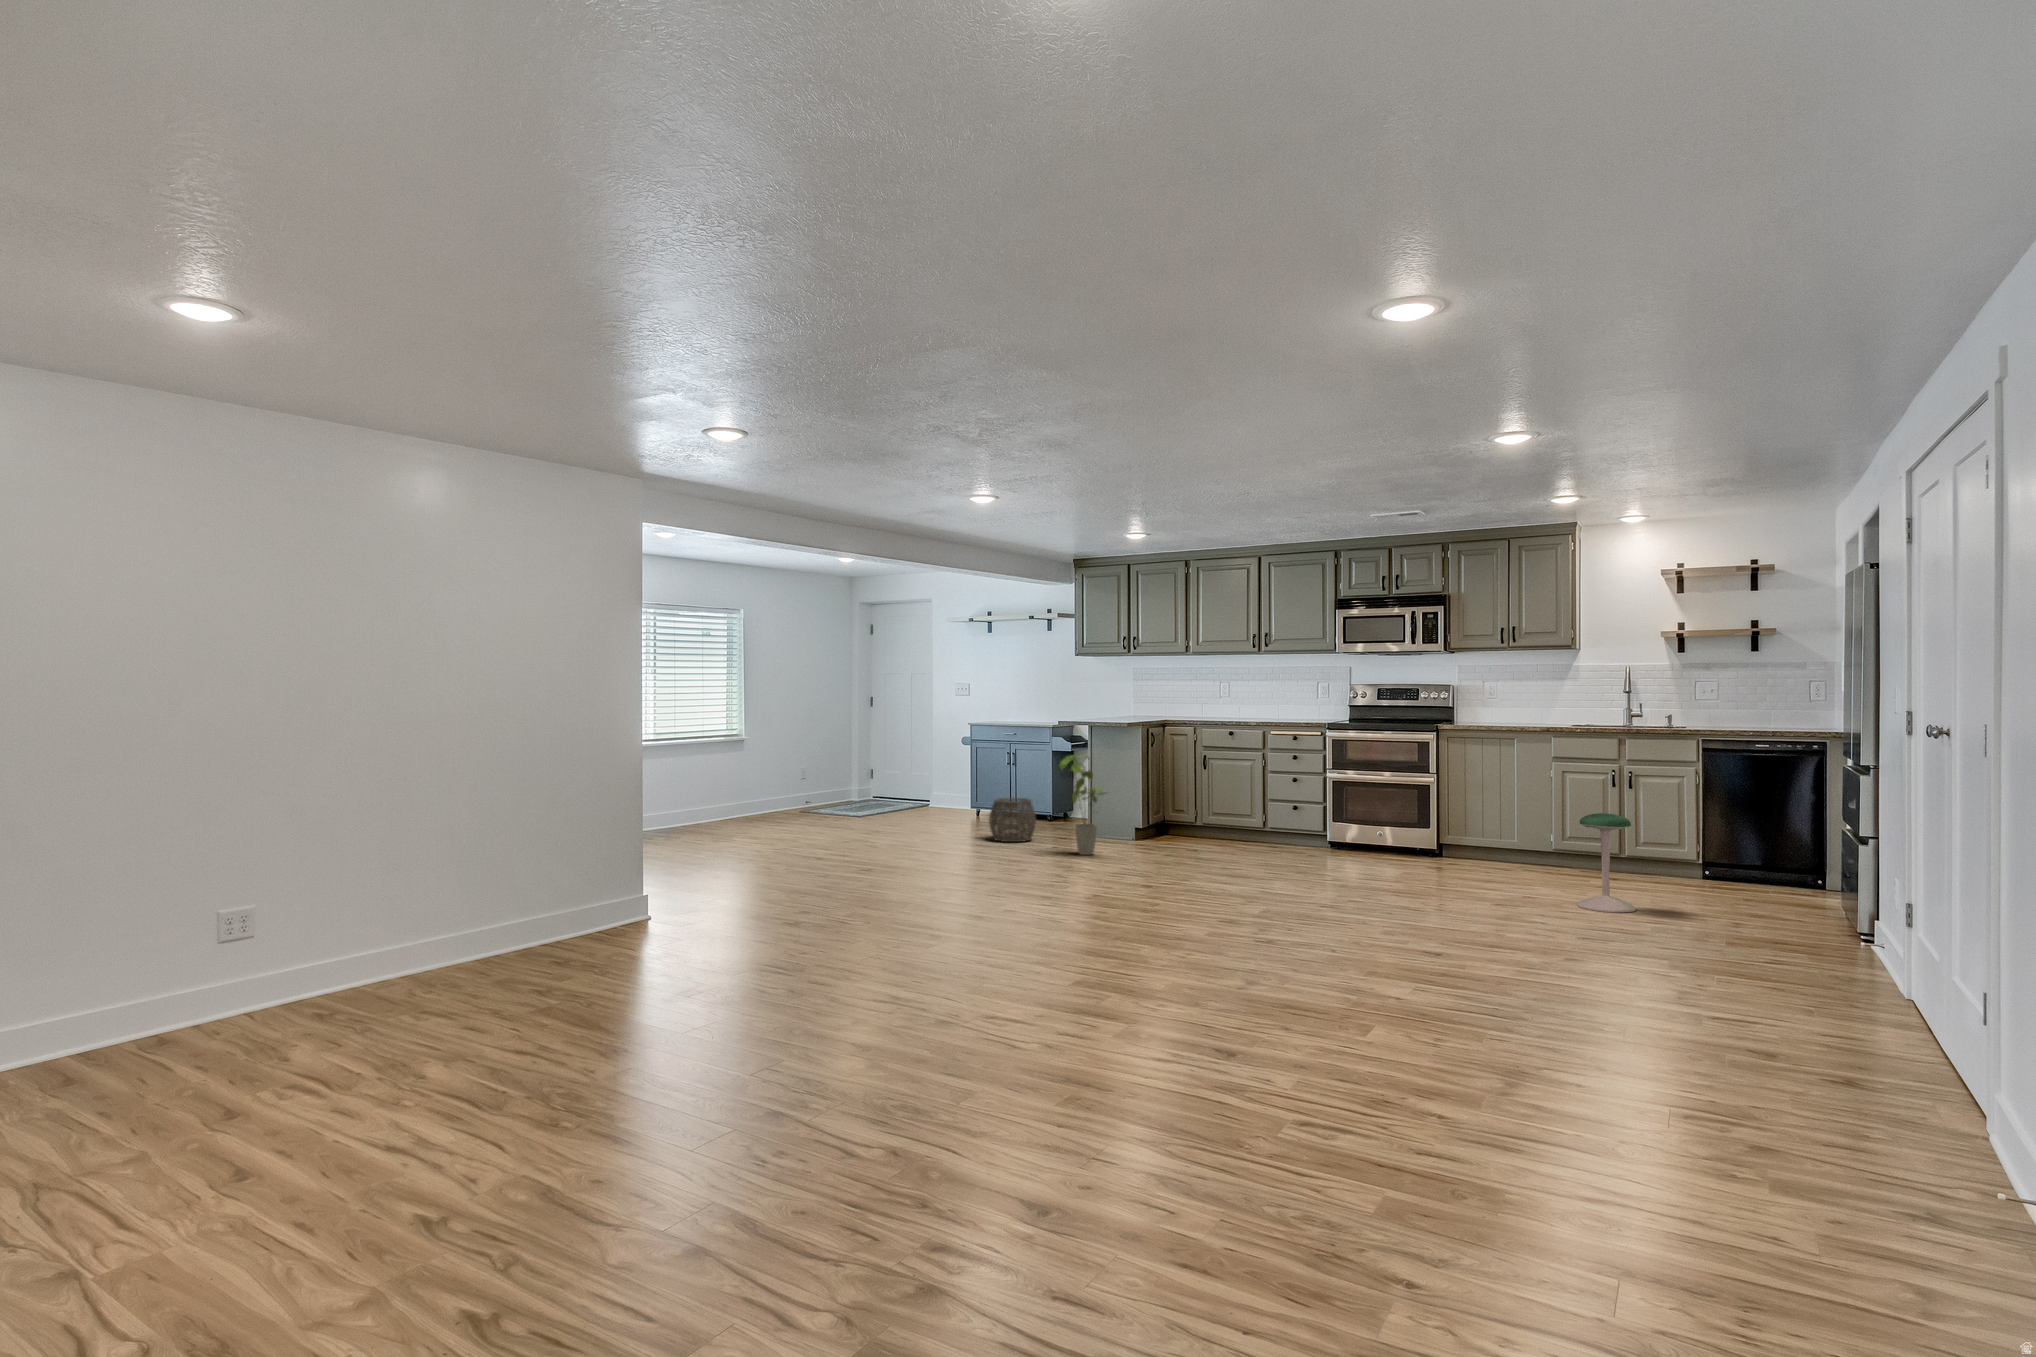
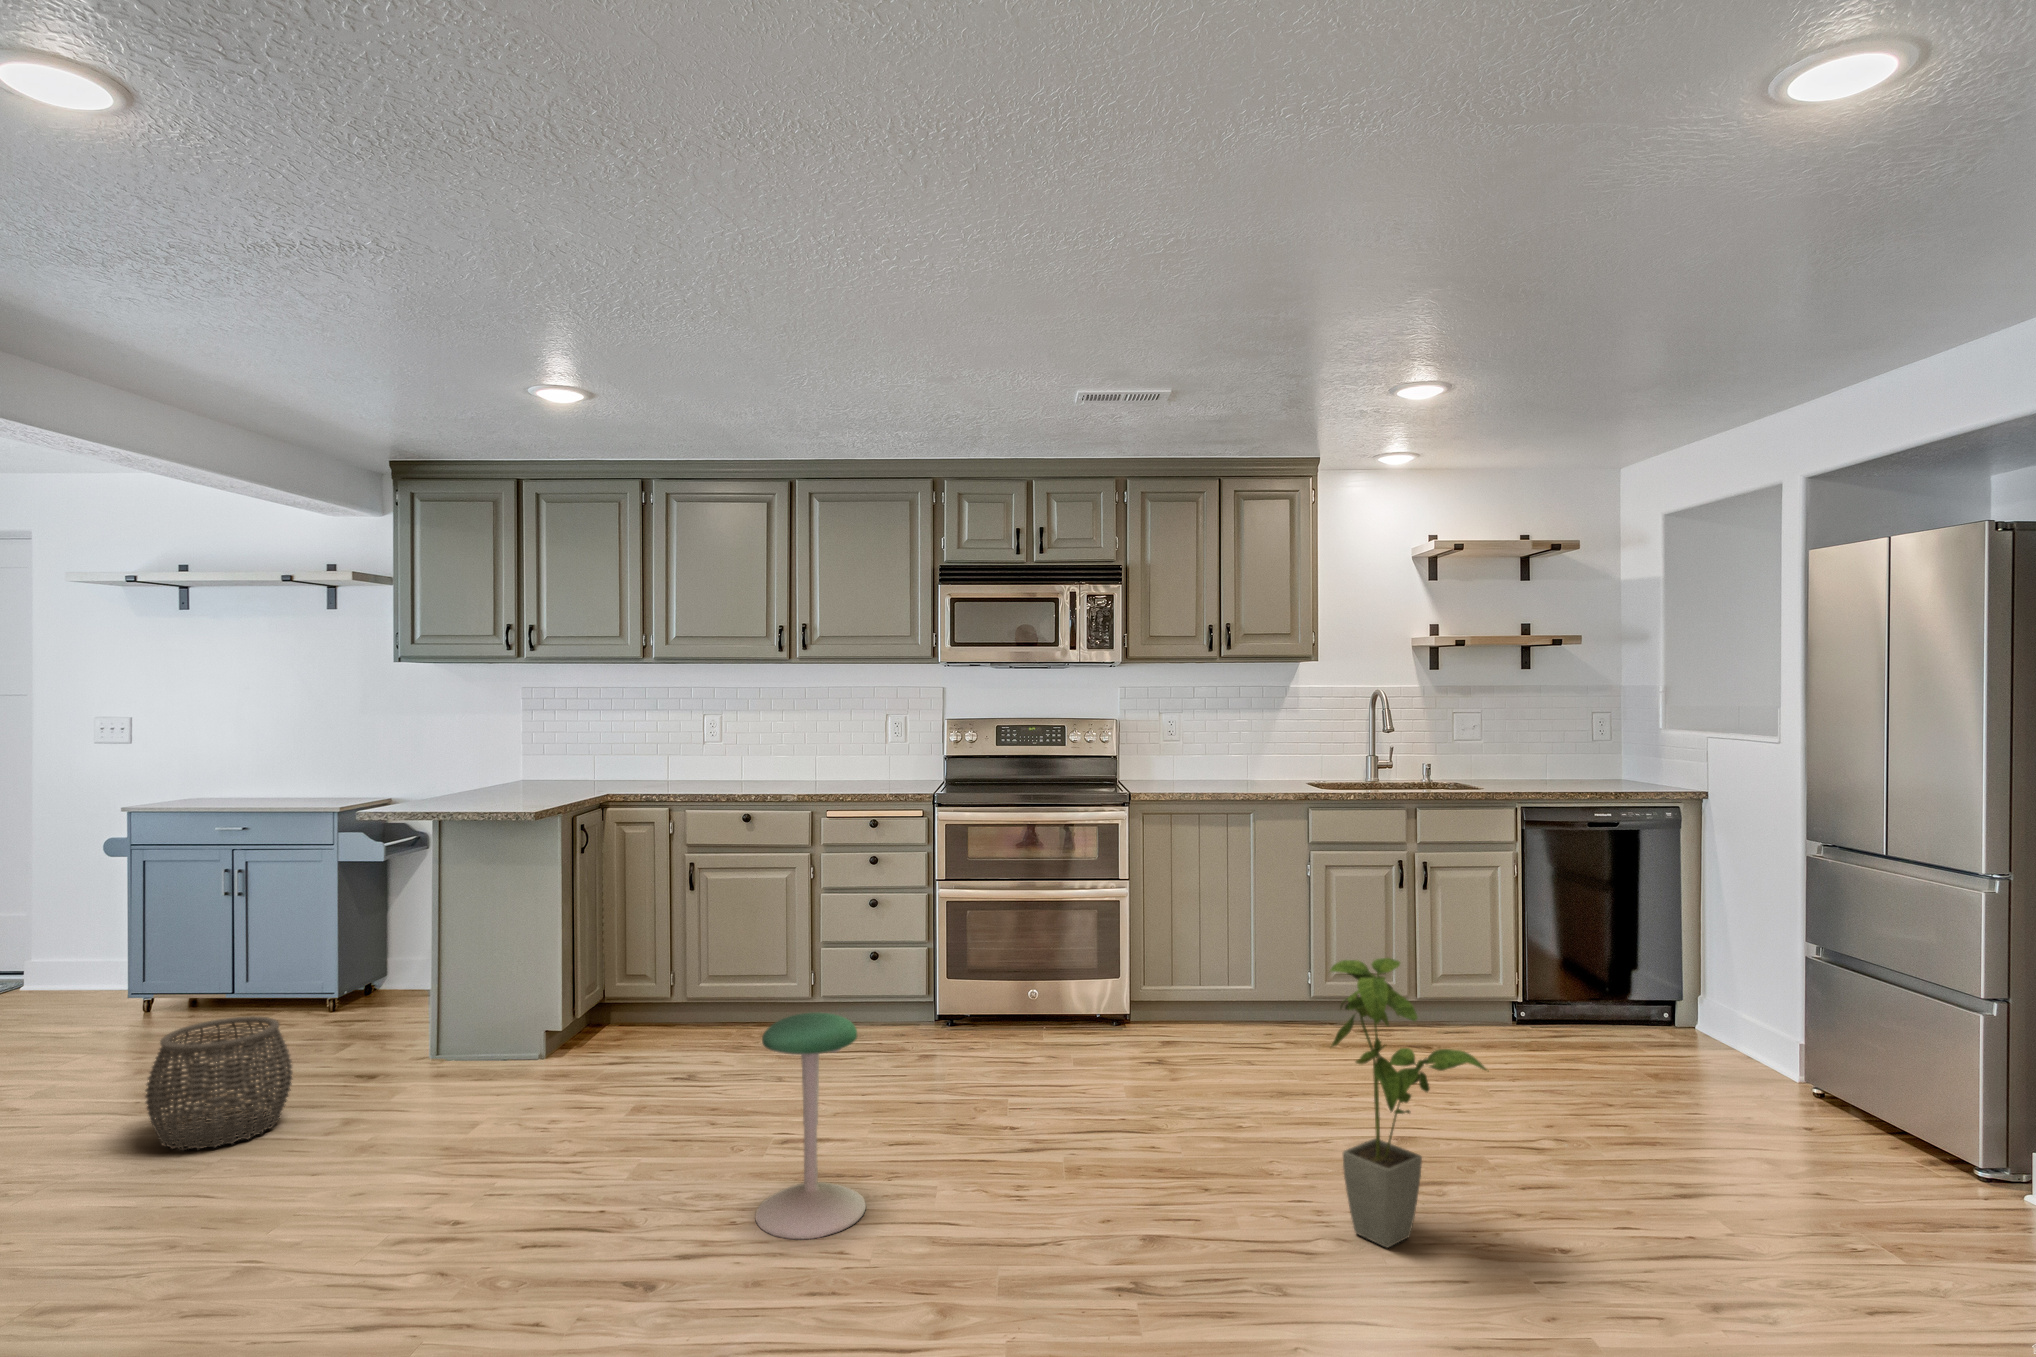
house plant: present [1059,756,1106,855] -> present [1330,958,1486,1248]
stool: present [1577,813,1636,913] -> present [755,1012,866,1239]

